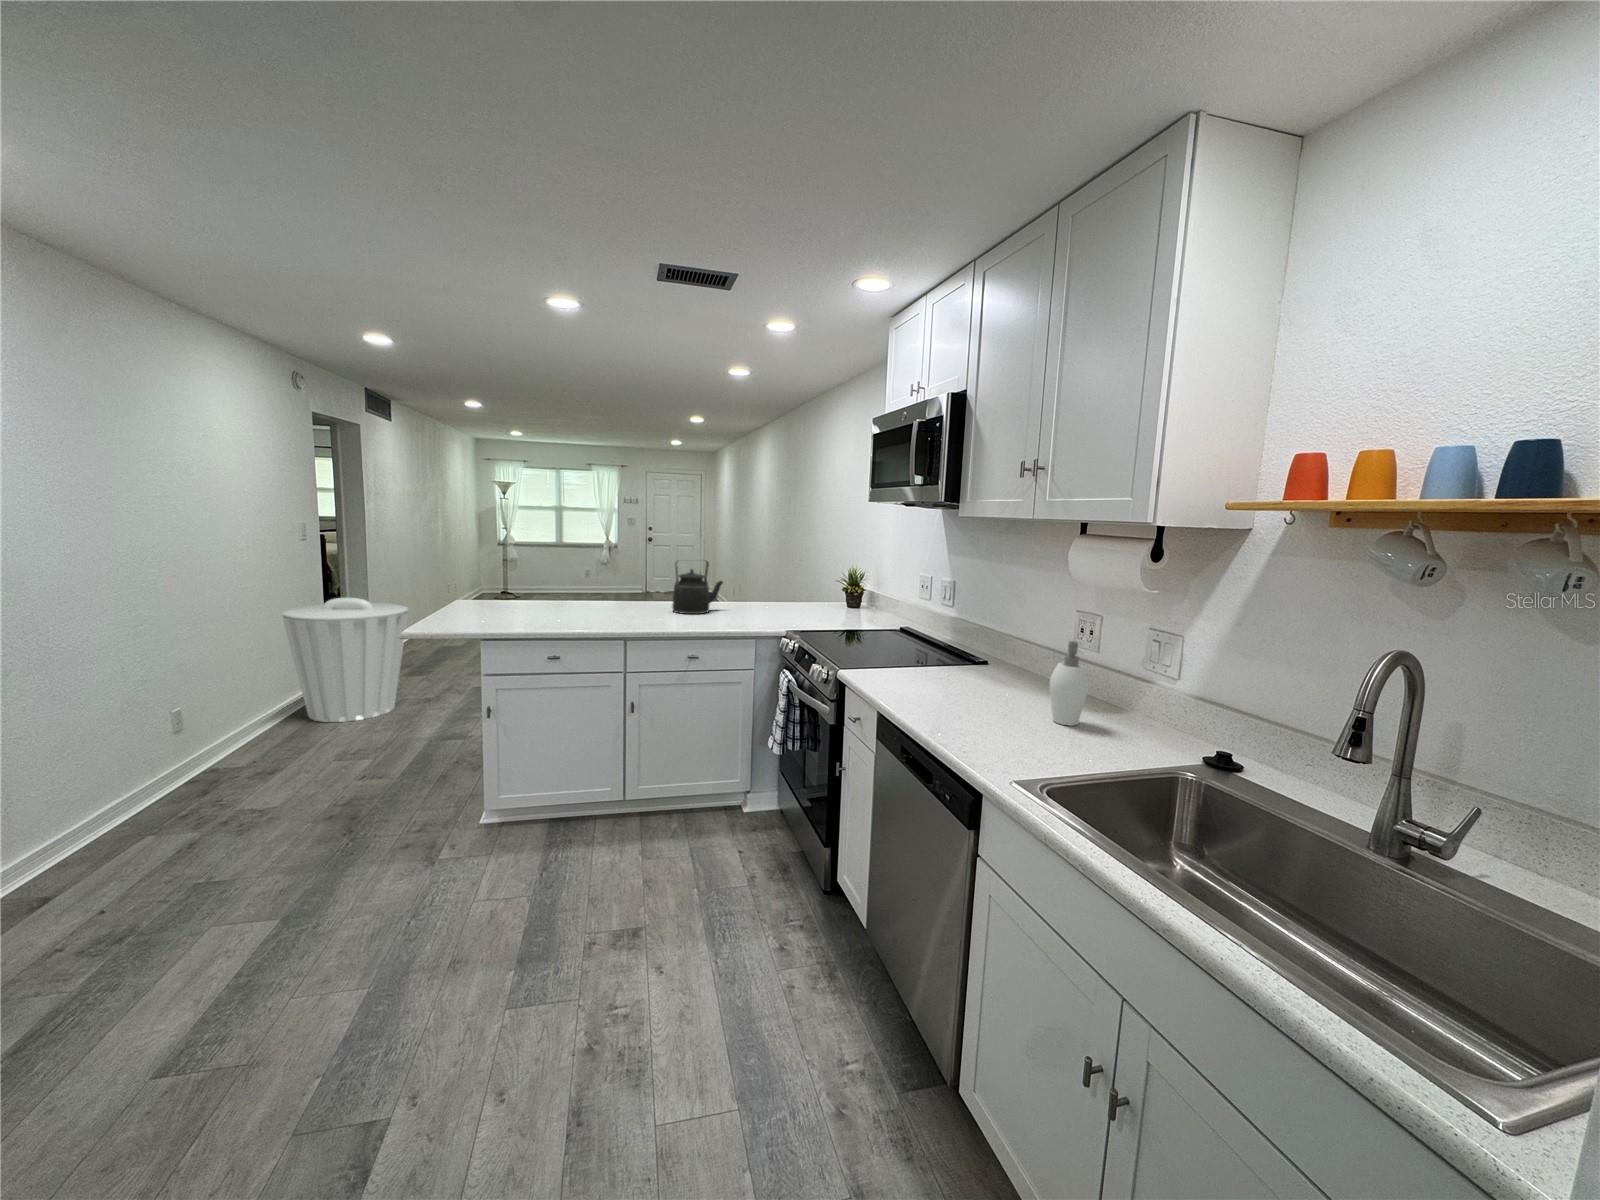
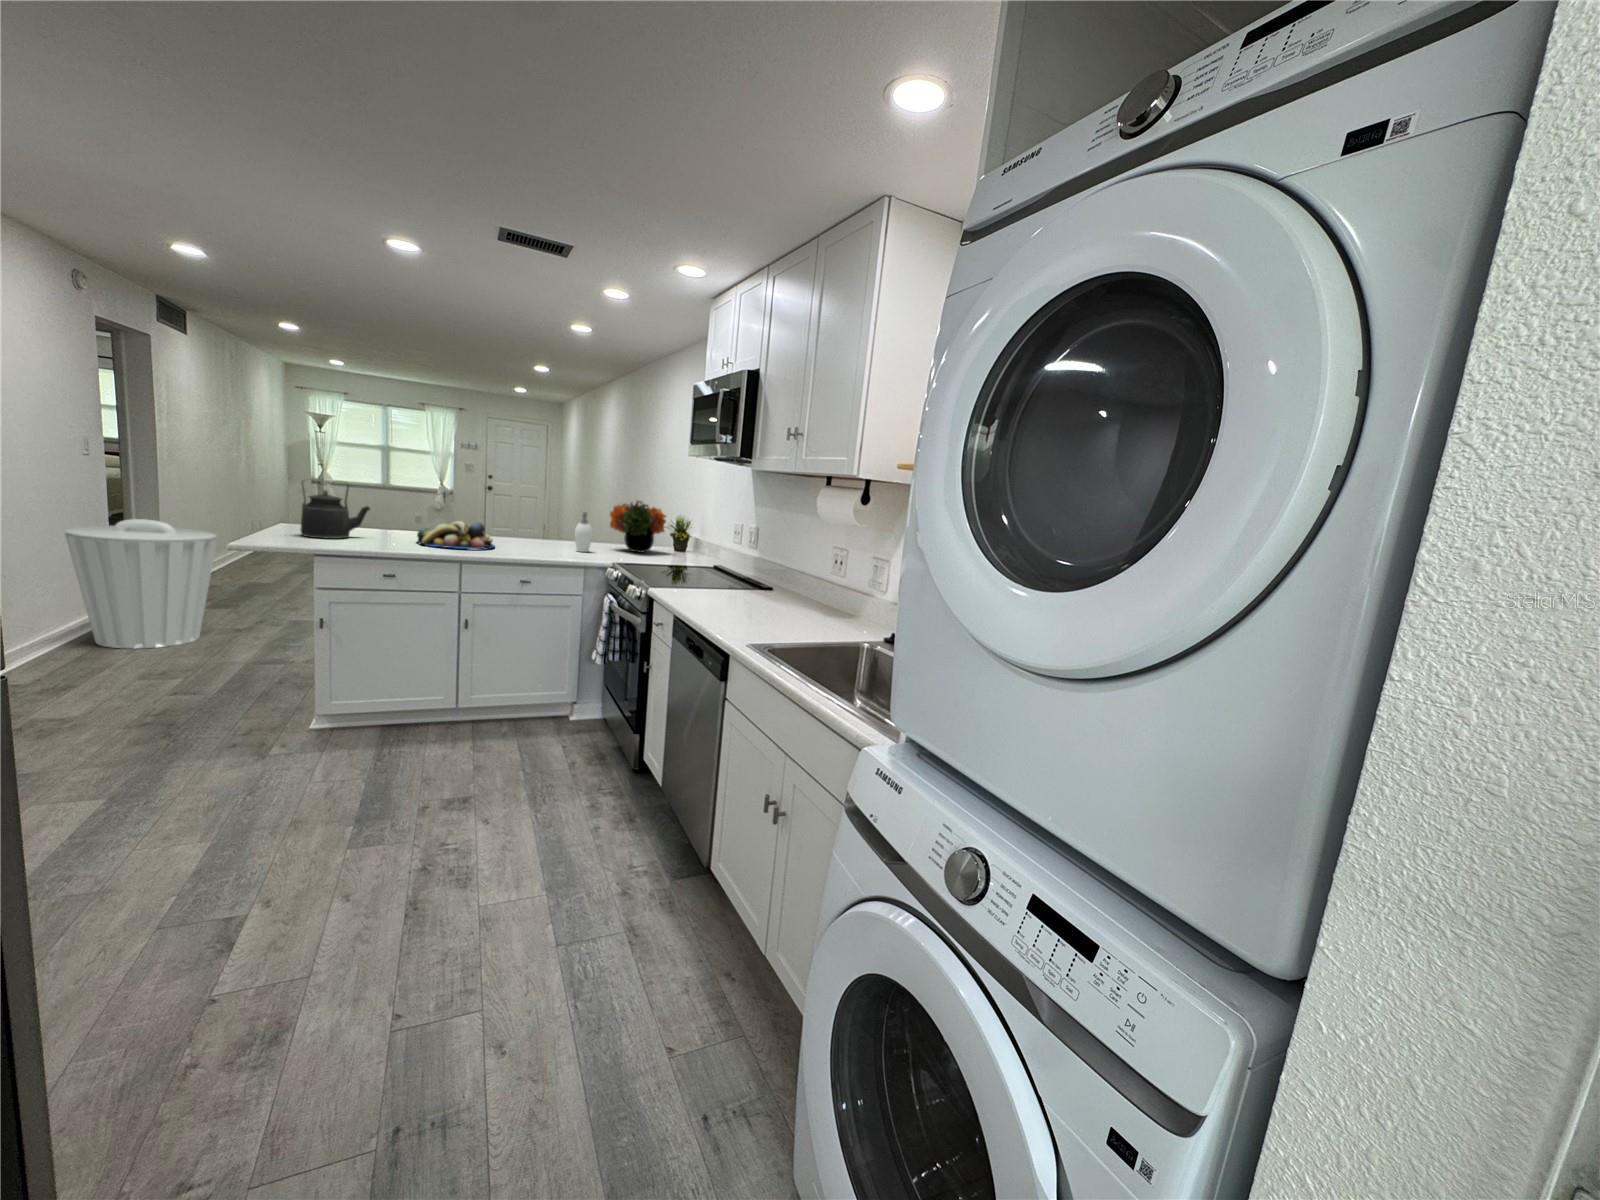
flower arrangement: none [775,554,839,612] -> present [610,501,666,552]
kettle: present [672,560,723,614] -> present [300,480,371,539]
fruit bowl: none [579,591,660,623] -> present [417,521,495,549]
soap dispenser: present [1050,641,1089,726] -> present [575,512,593,552]

